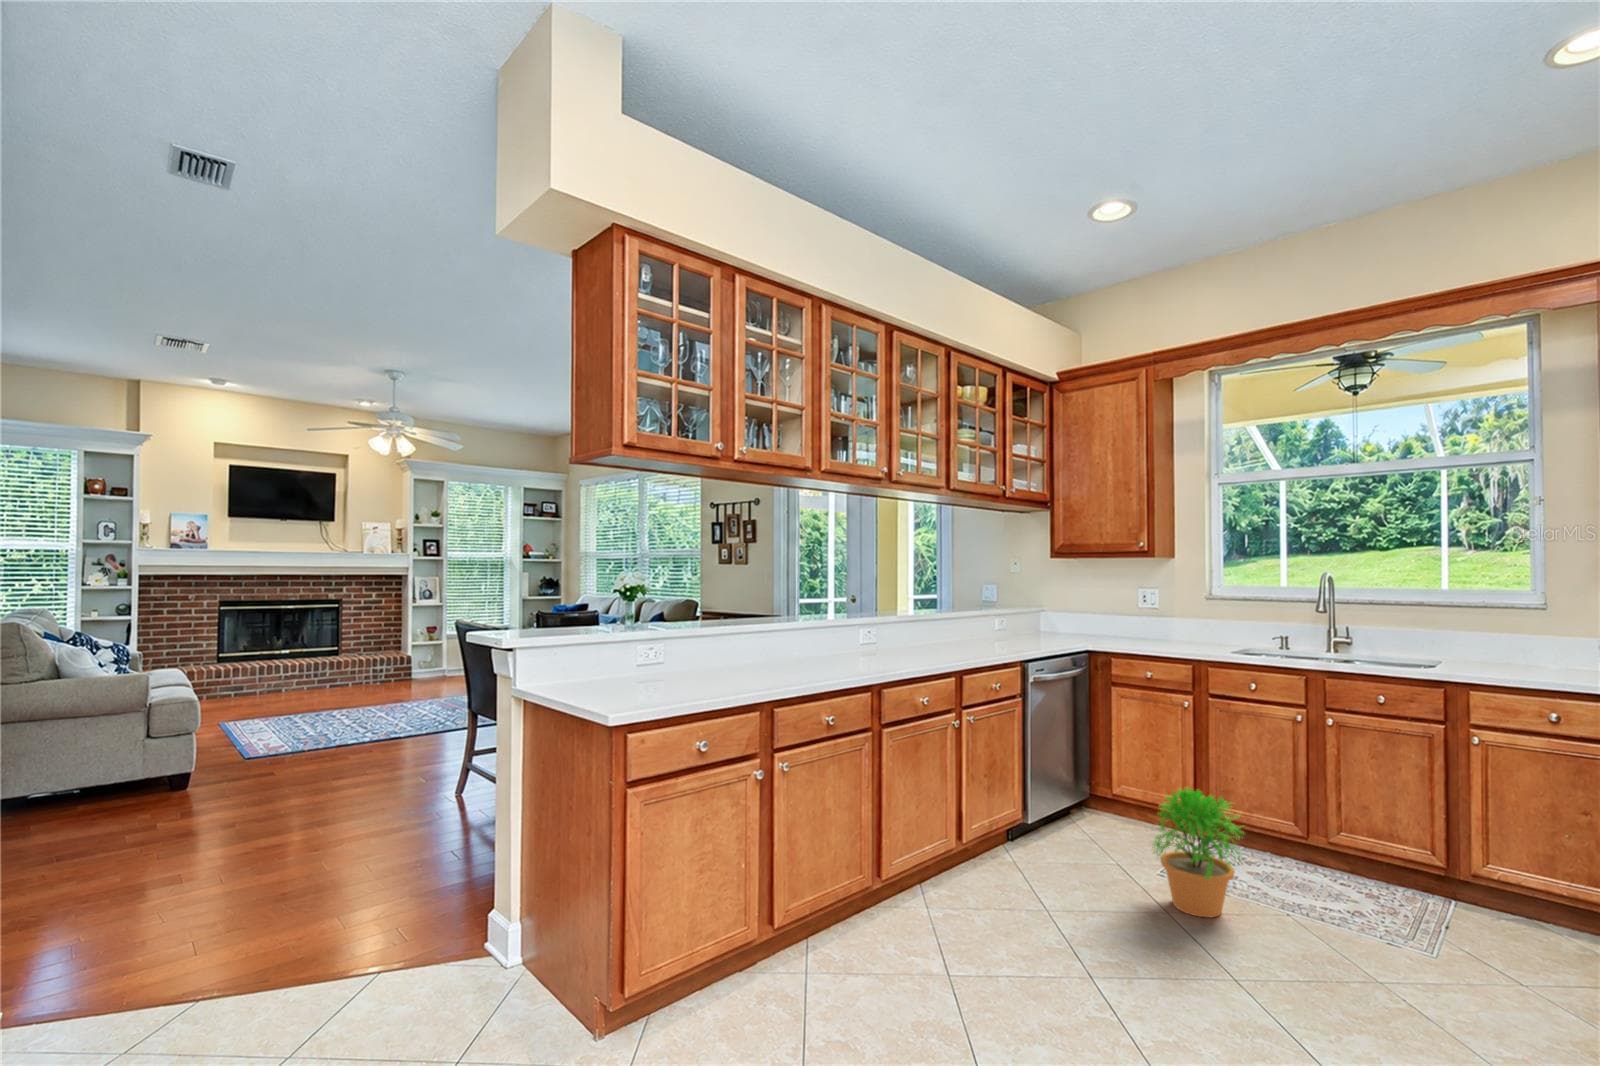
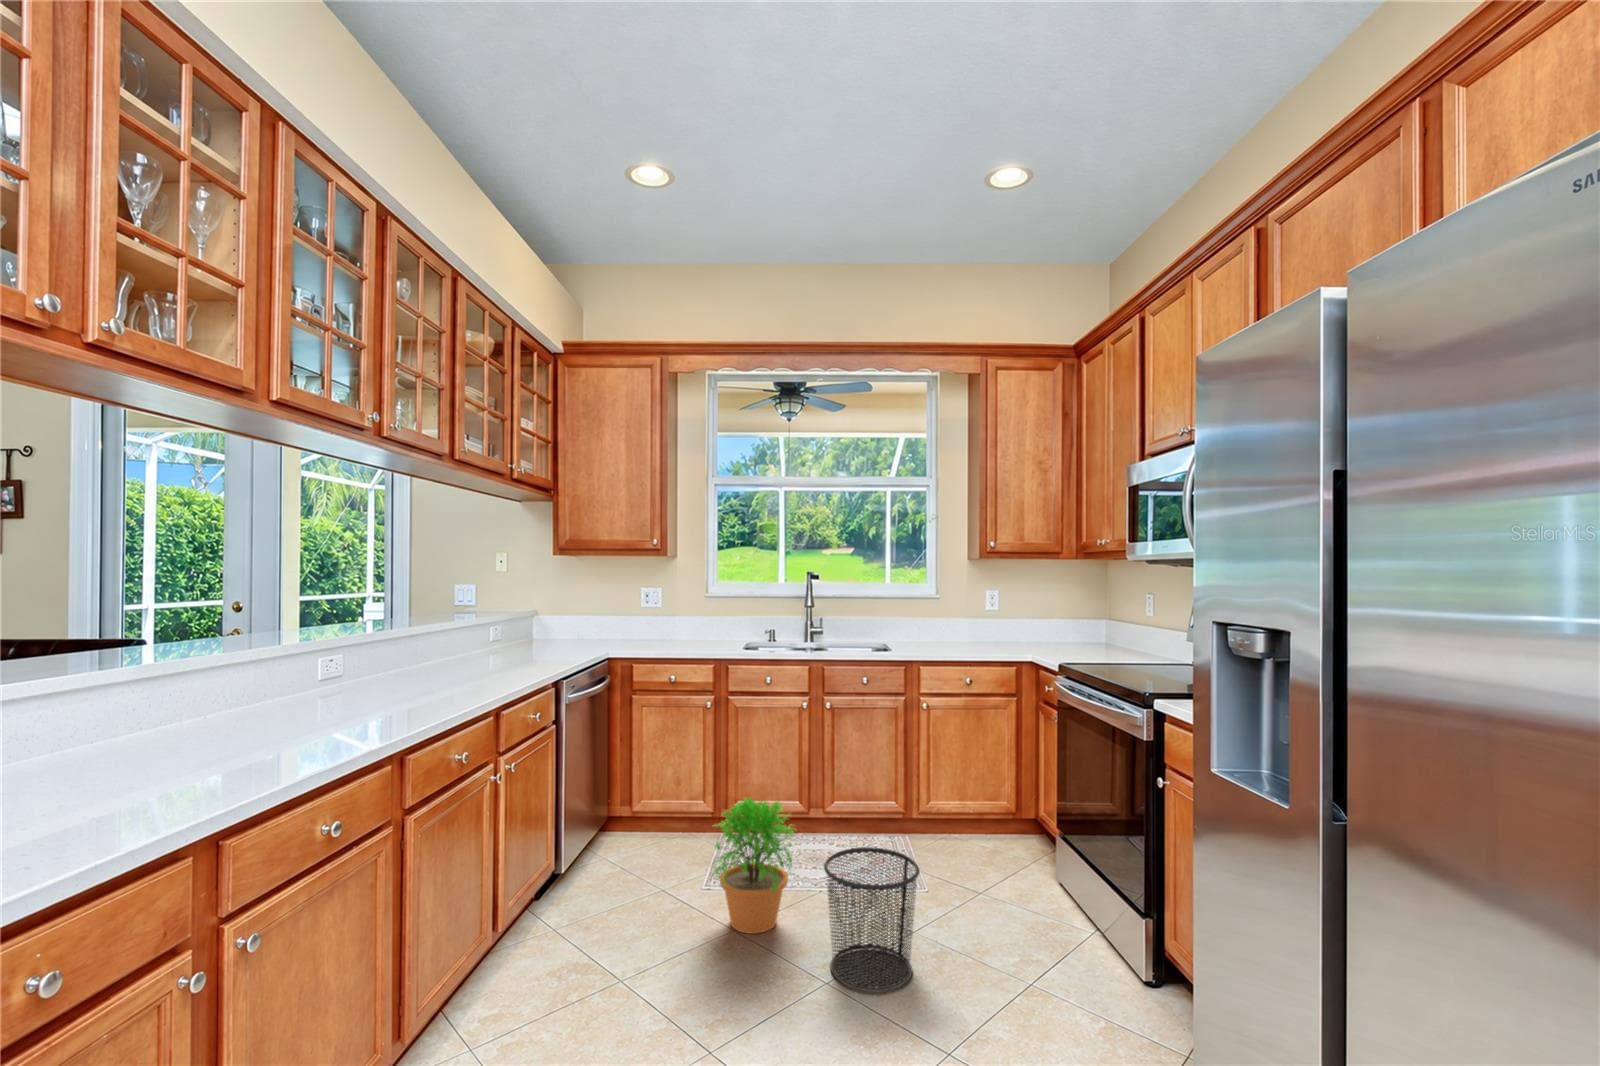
trash can: none [1245,855,1362,1003] -> present [824,847,920,991]

